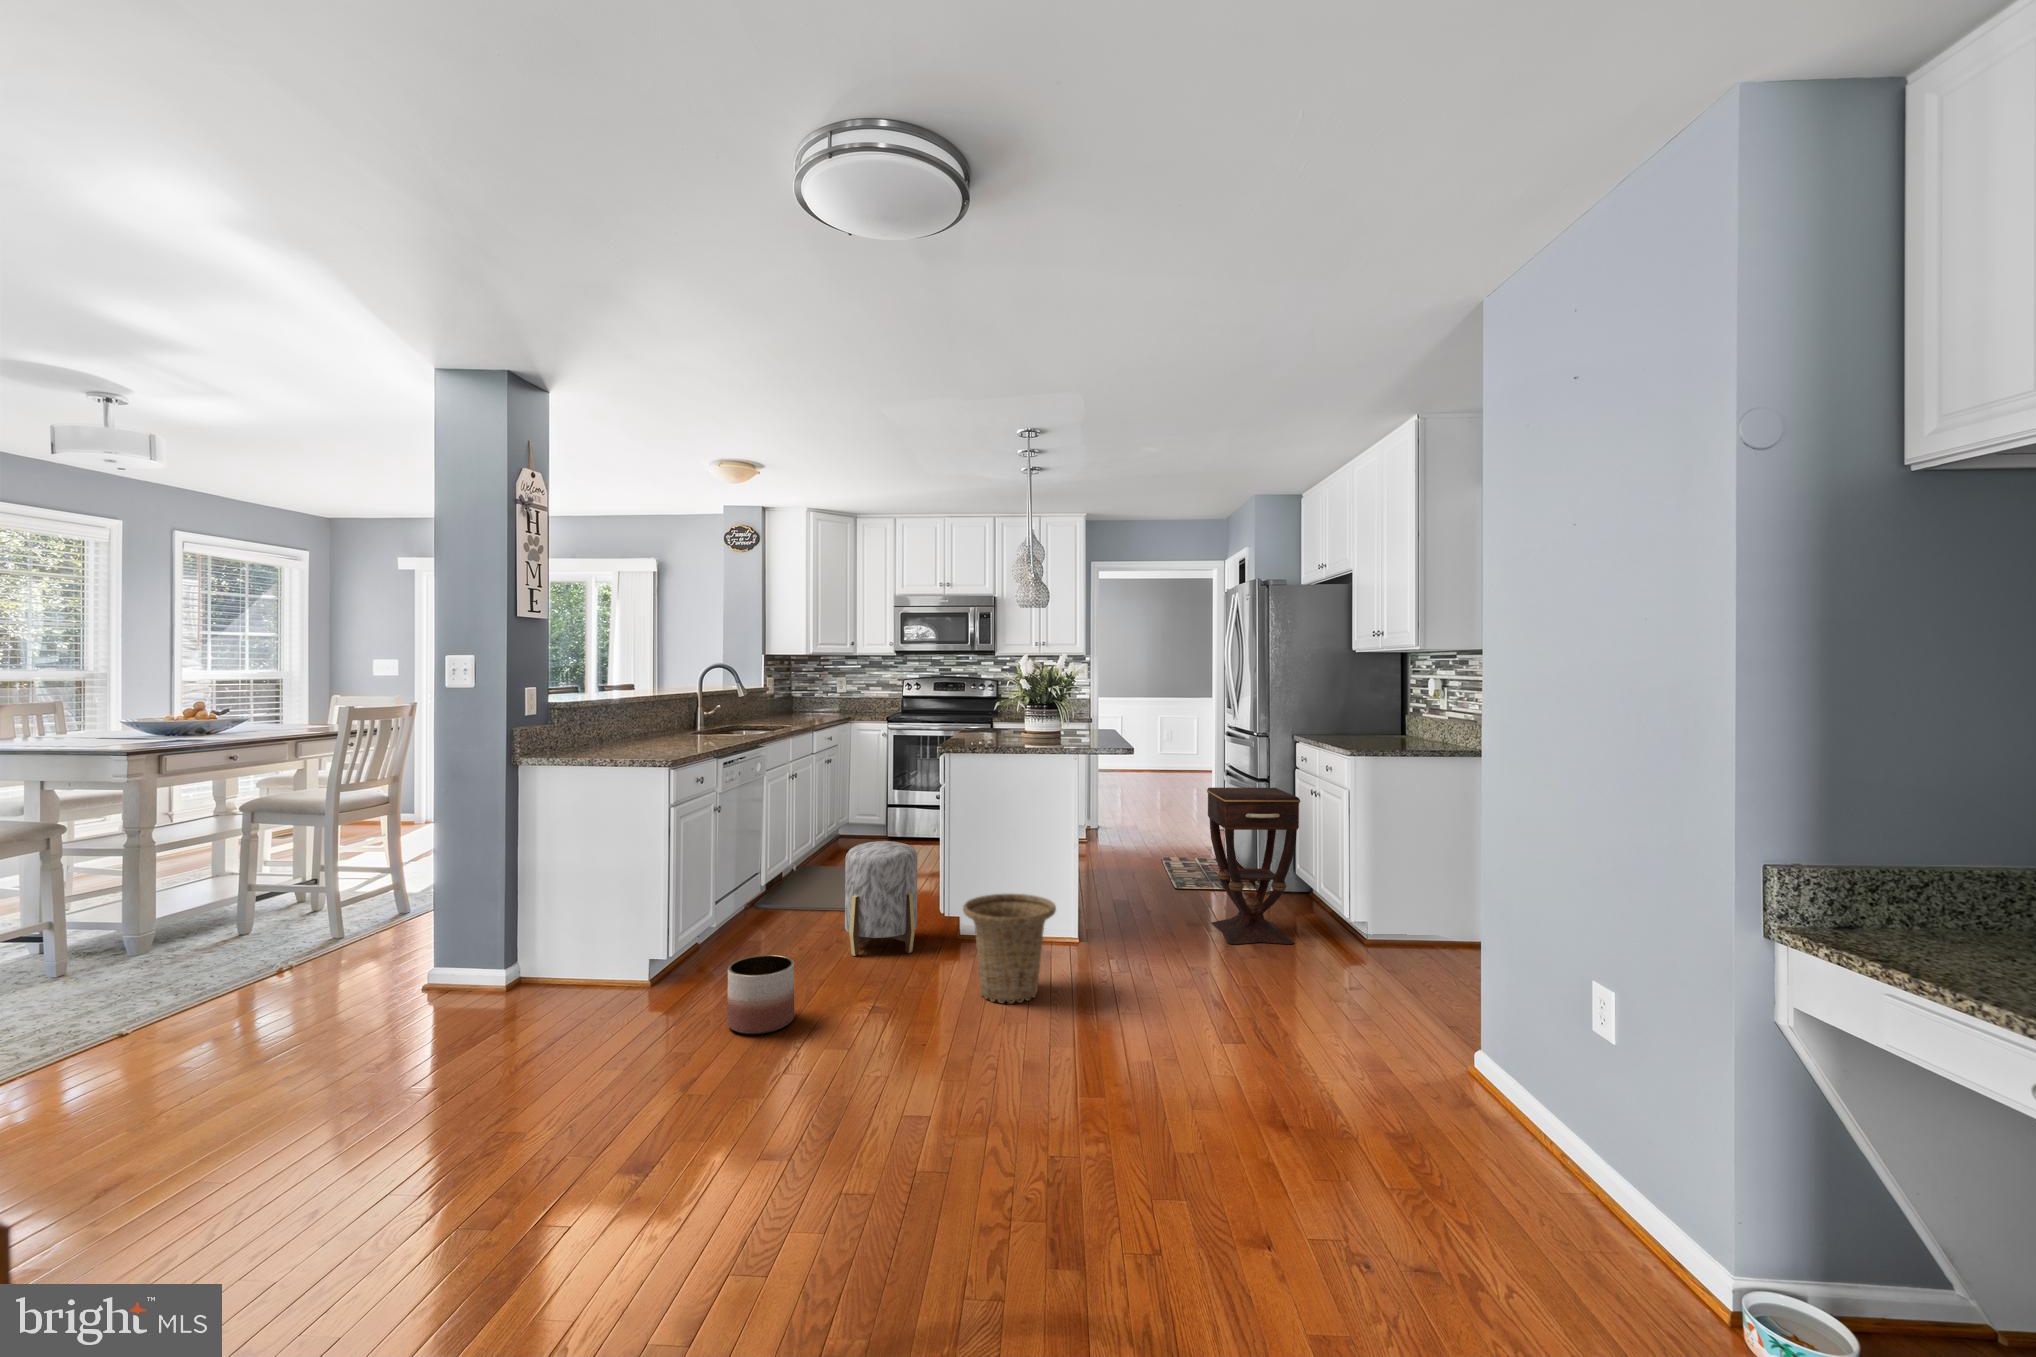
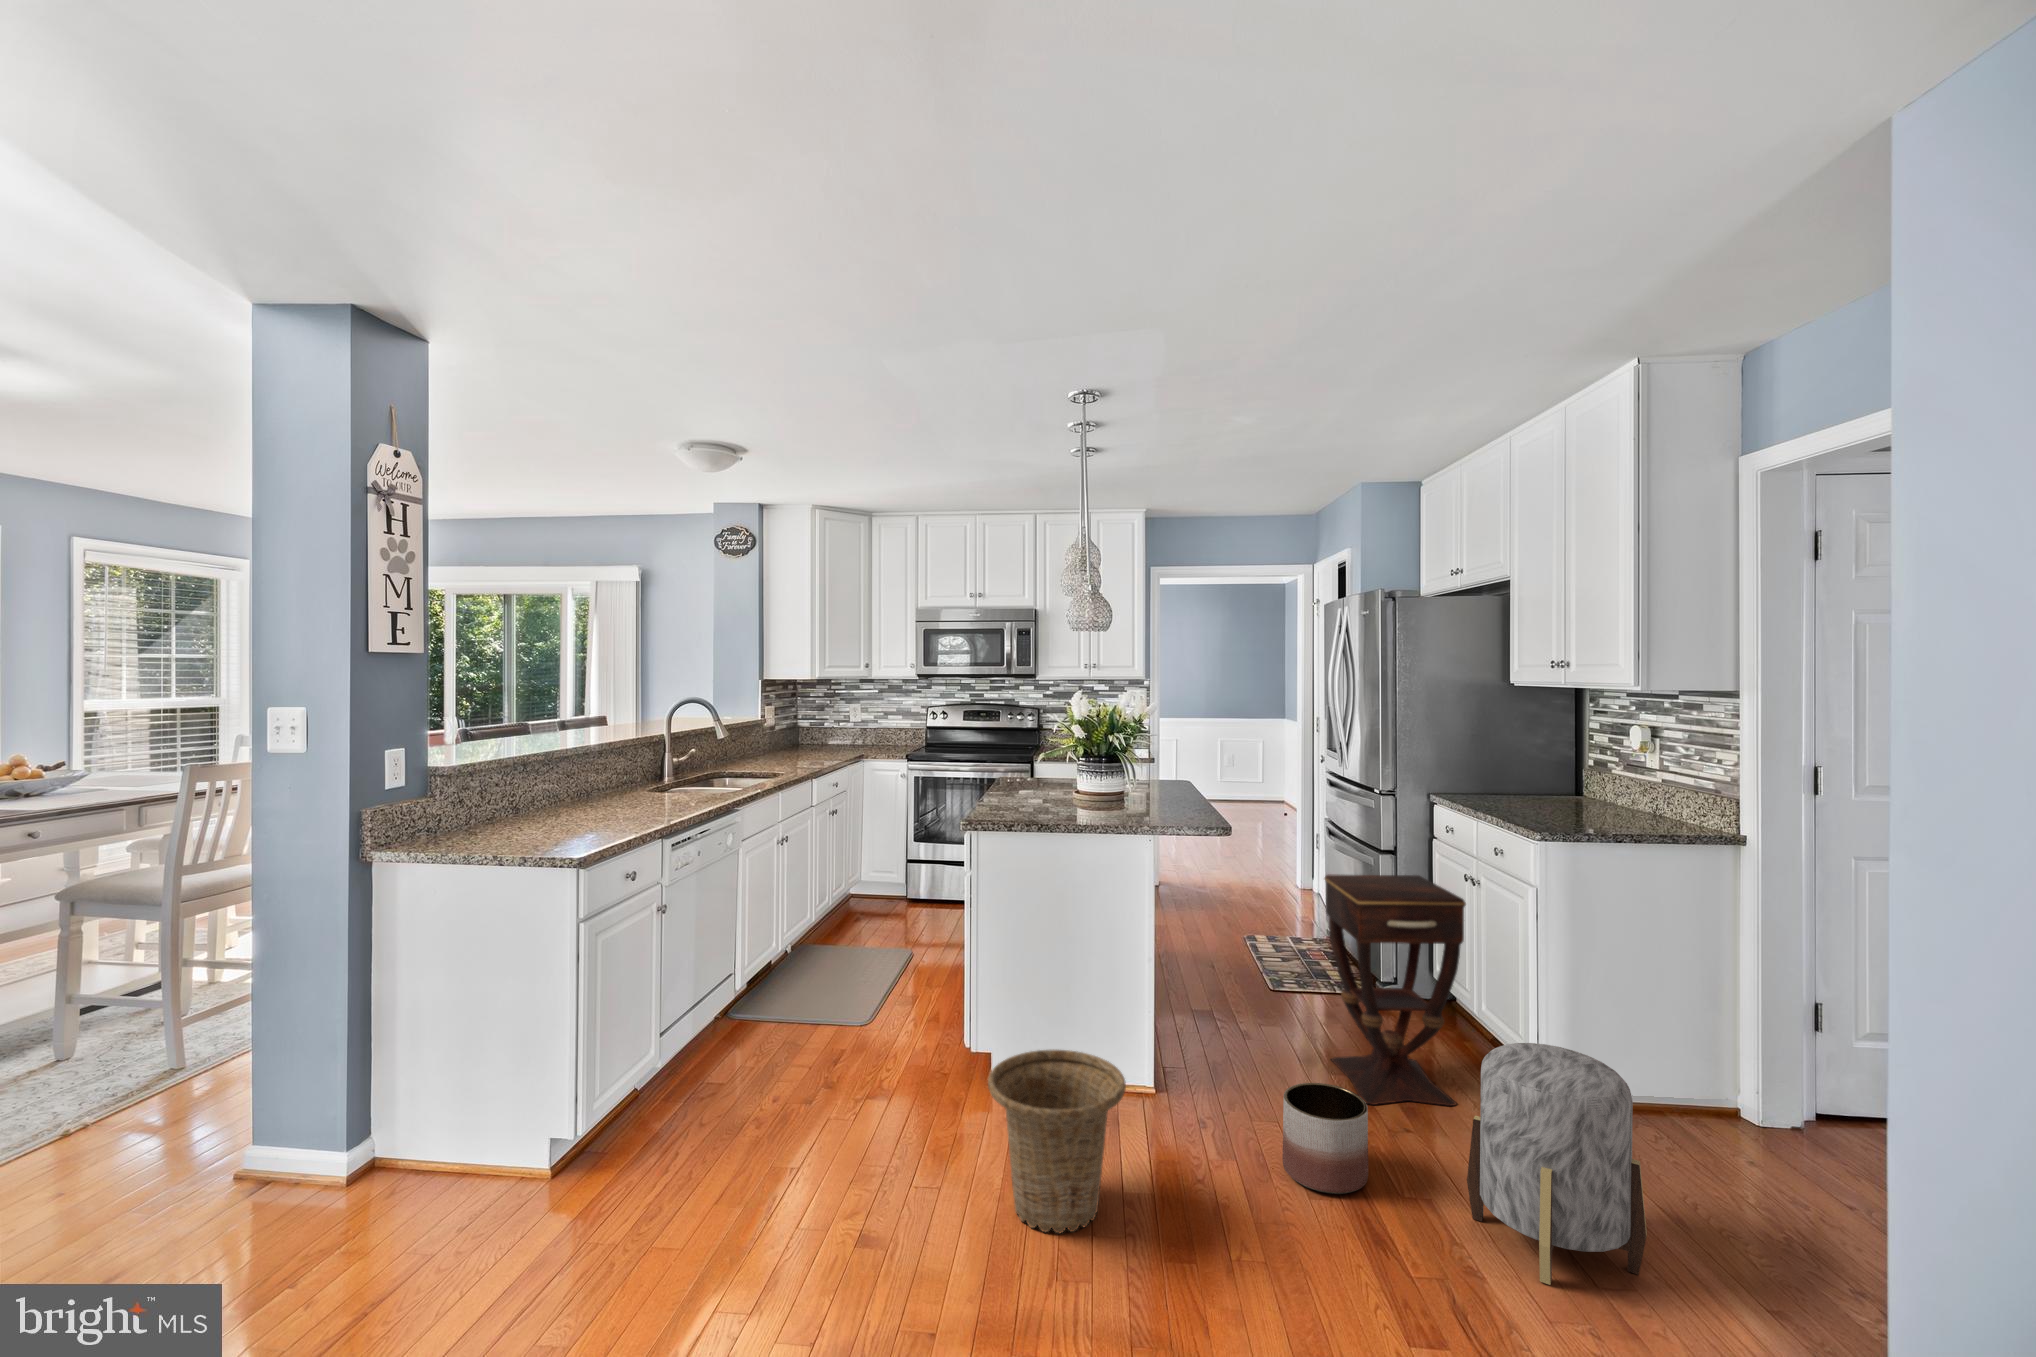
stool: present [845,841,917,956] -> present [1467,1043,1647,1285]
planter: present [727,955,794,1034] -> present [1282,1083,1368,1194]

